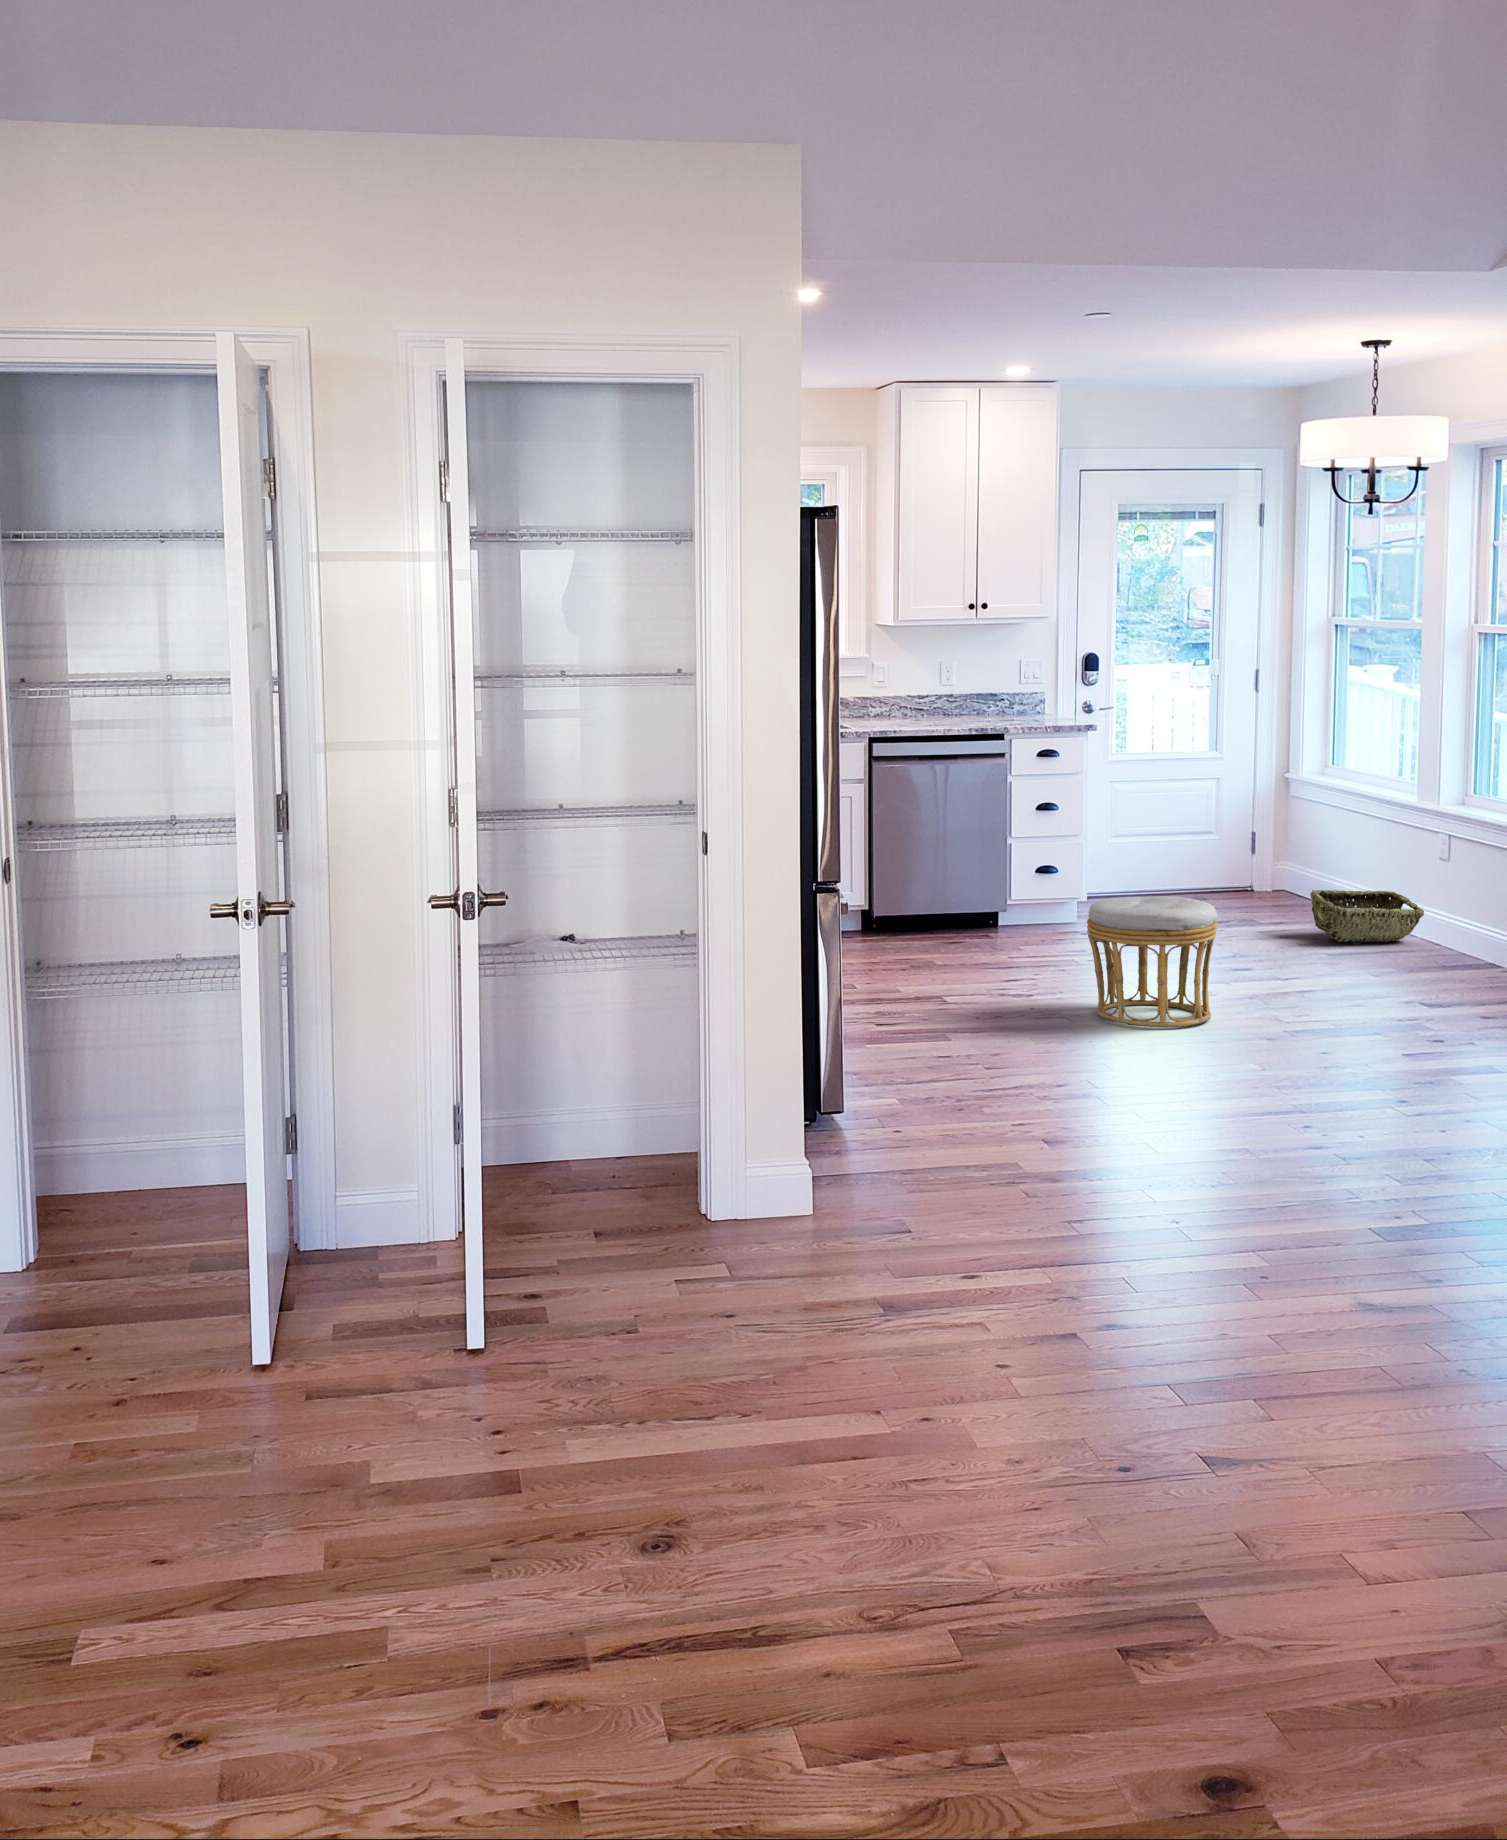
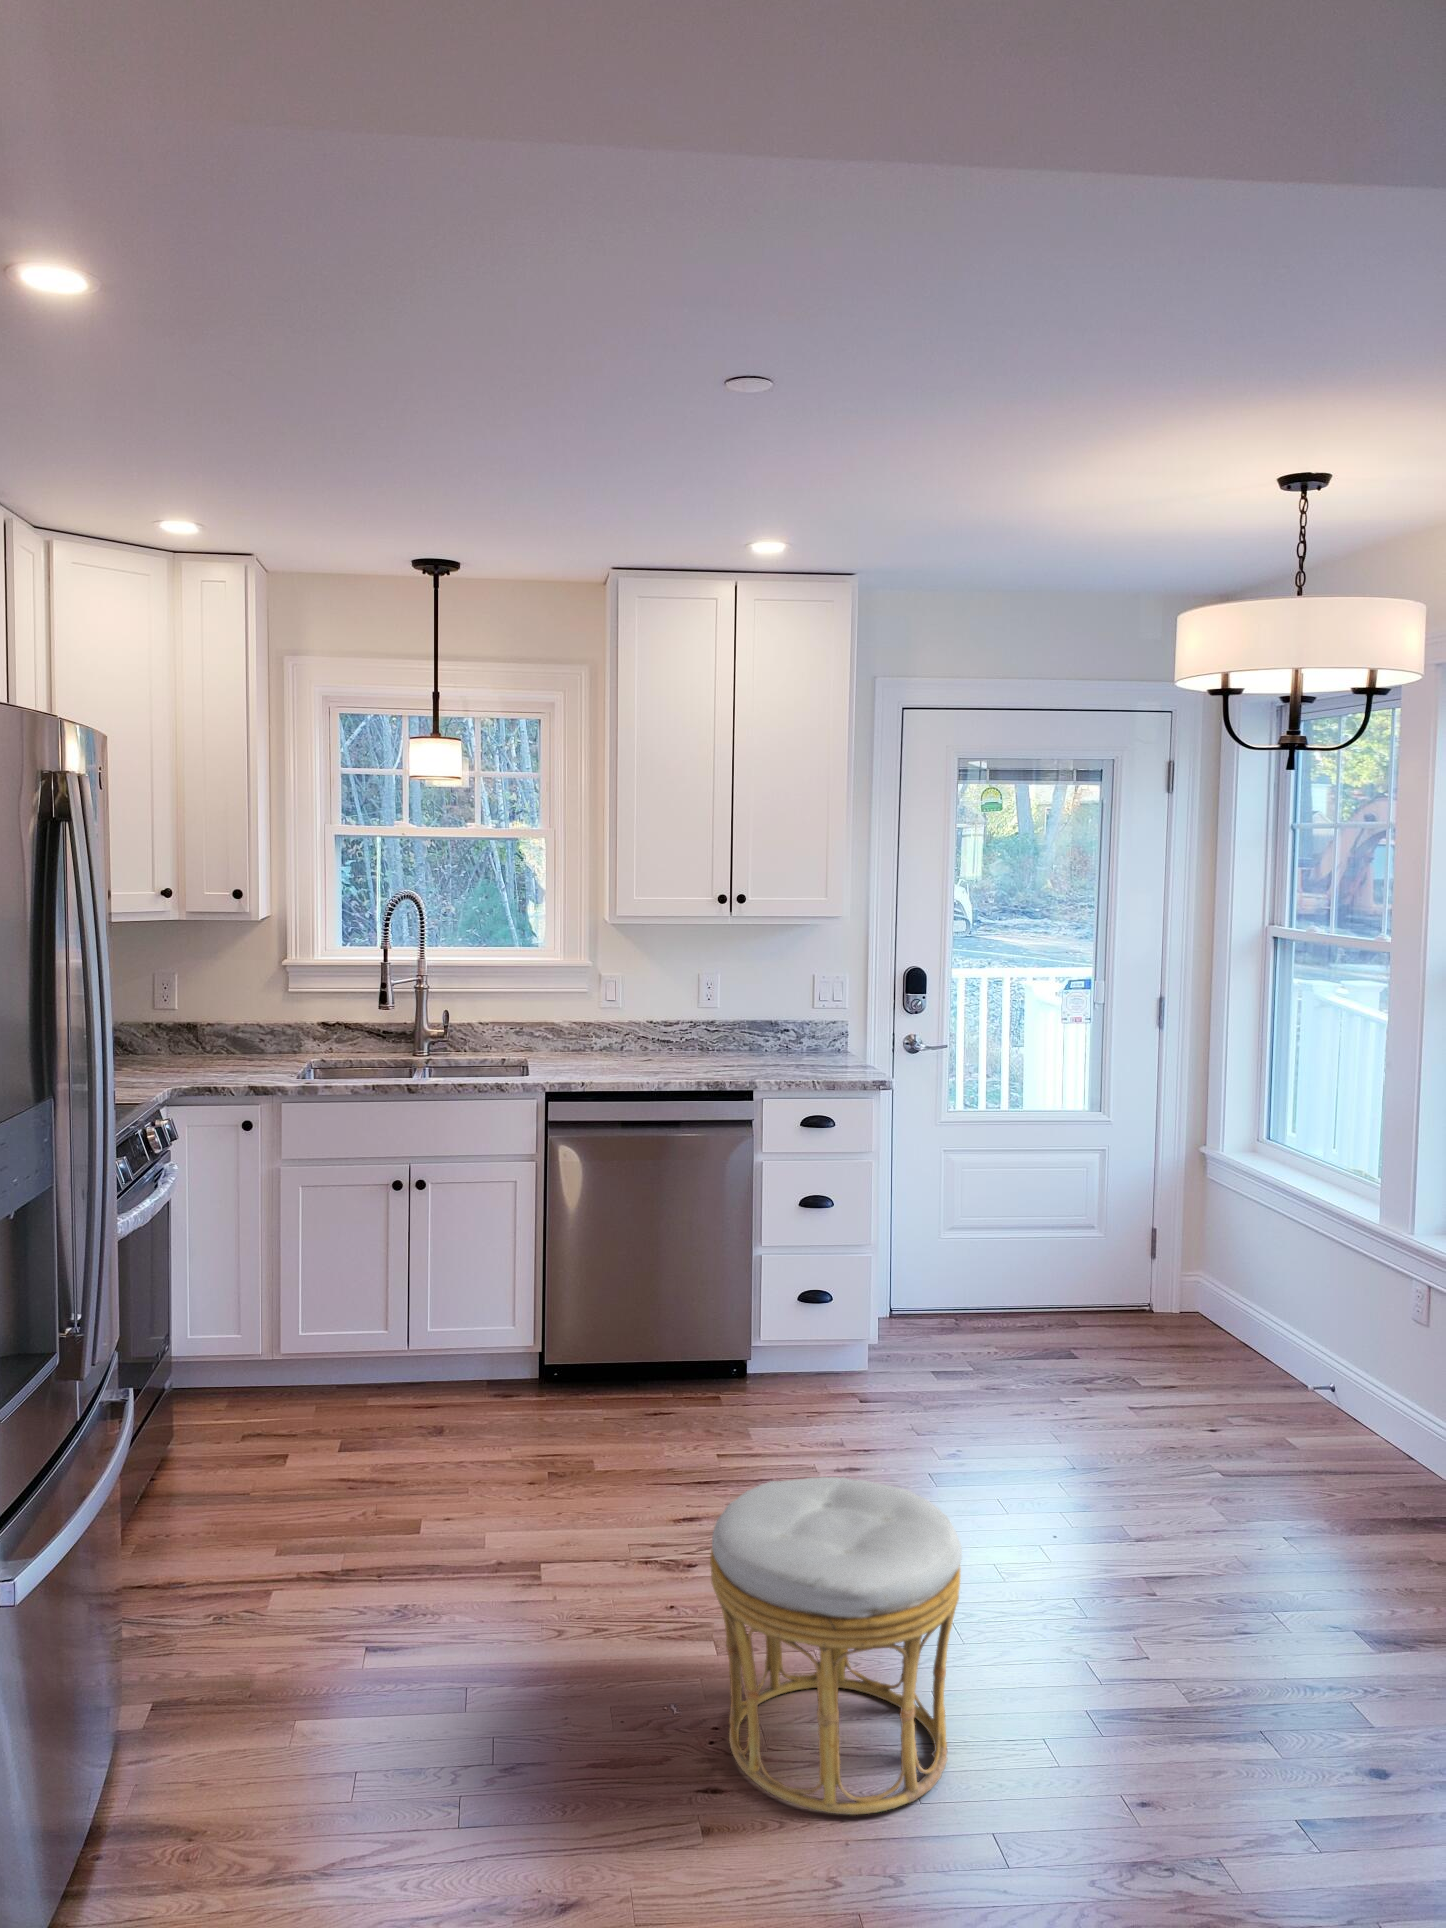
woven basket: present [1310,890,1424,943] -> none [1214,1368,1402,1469]

